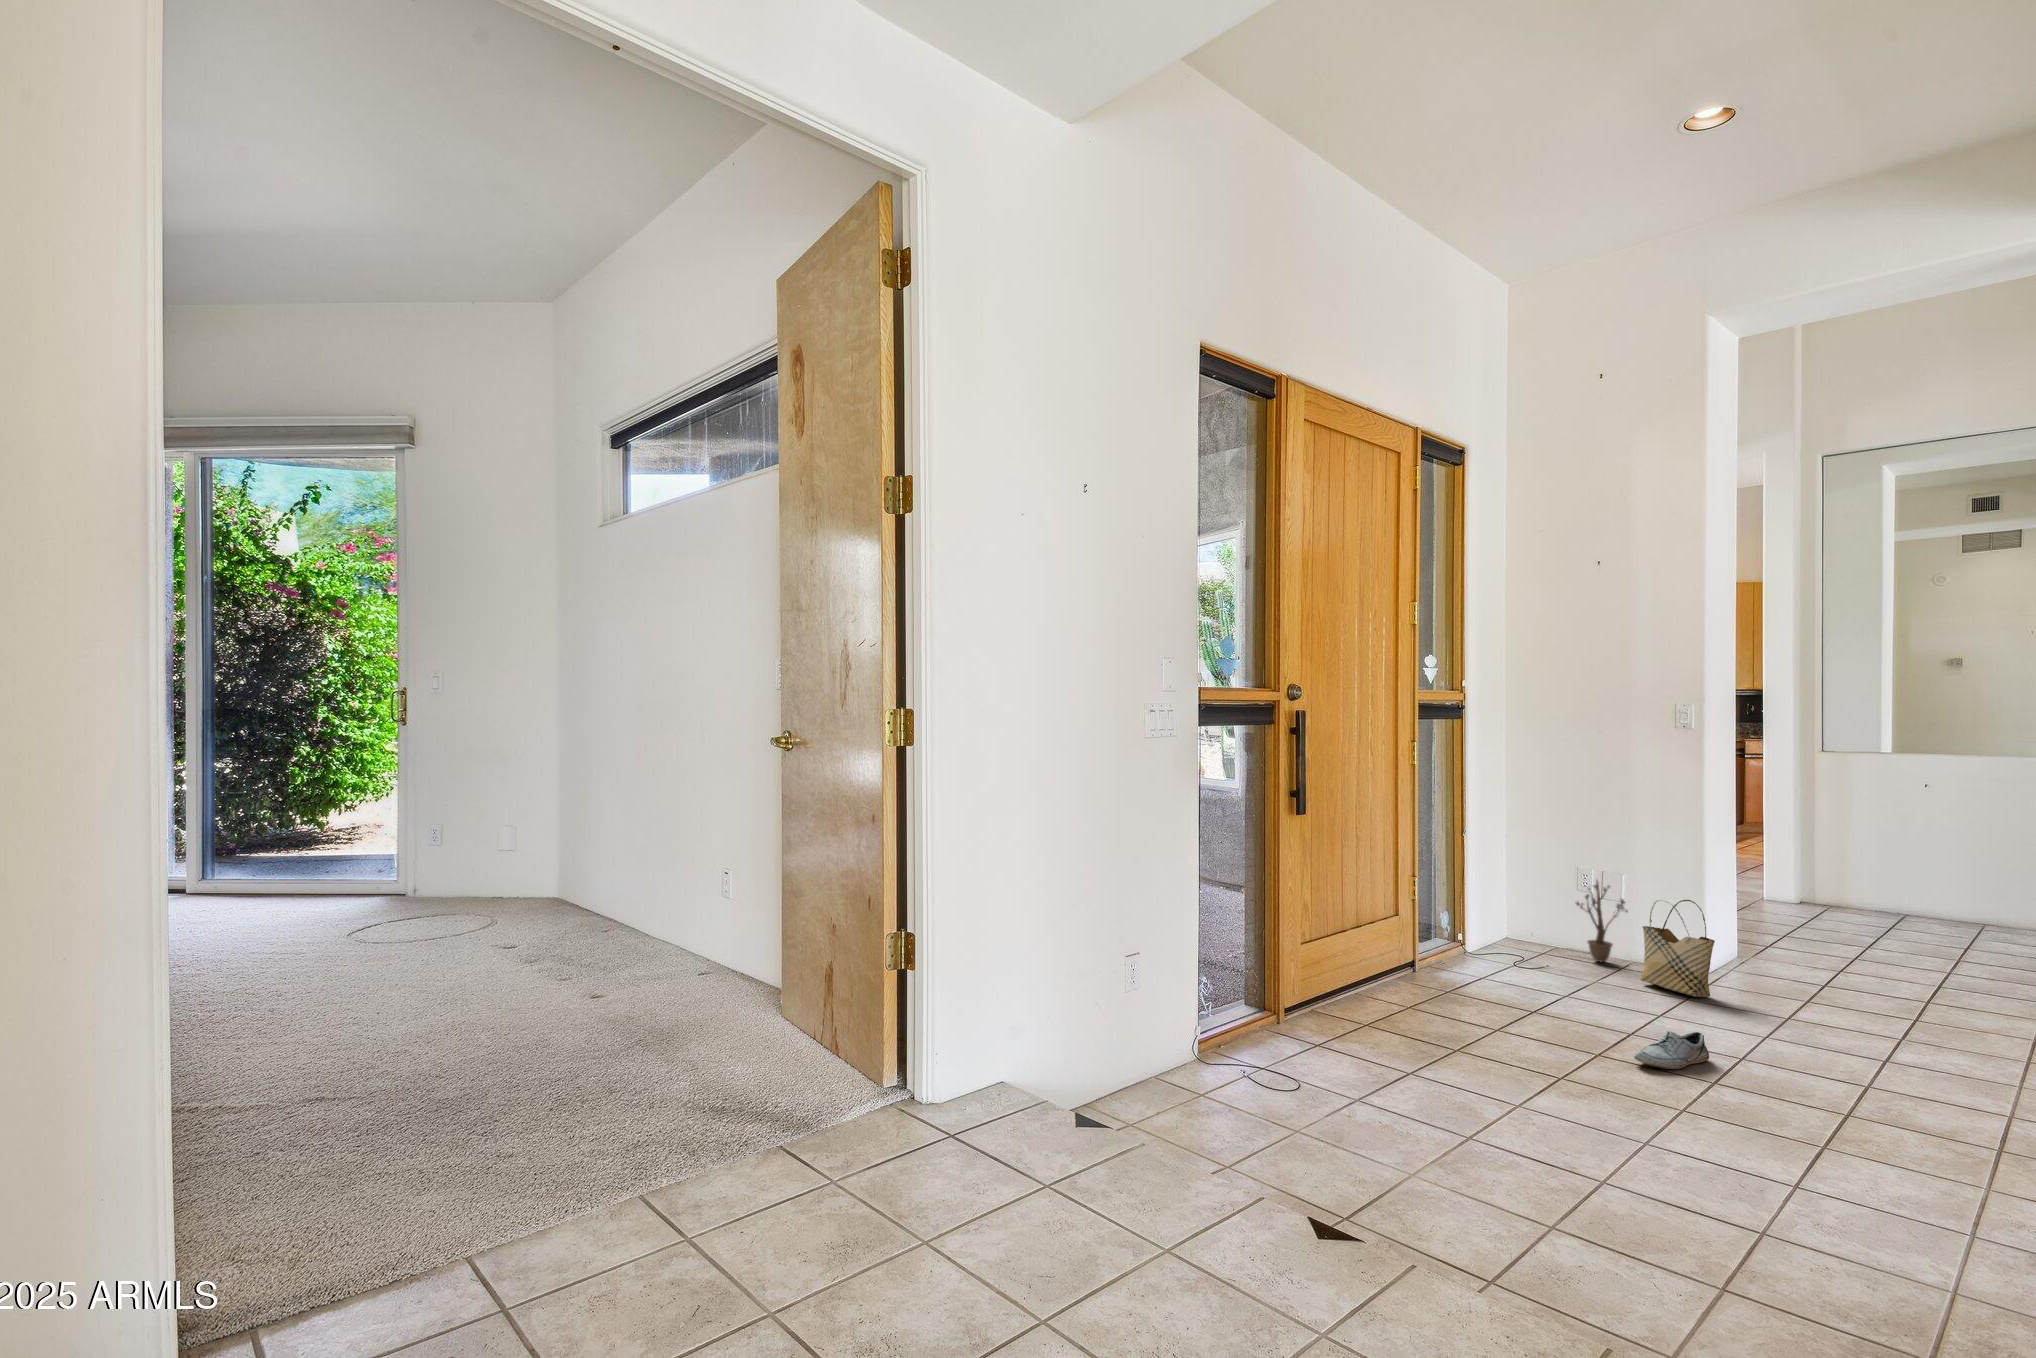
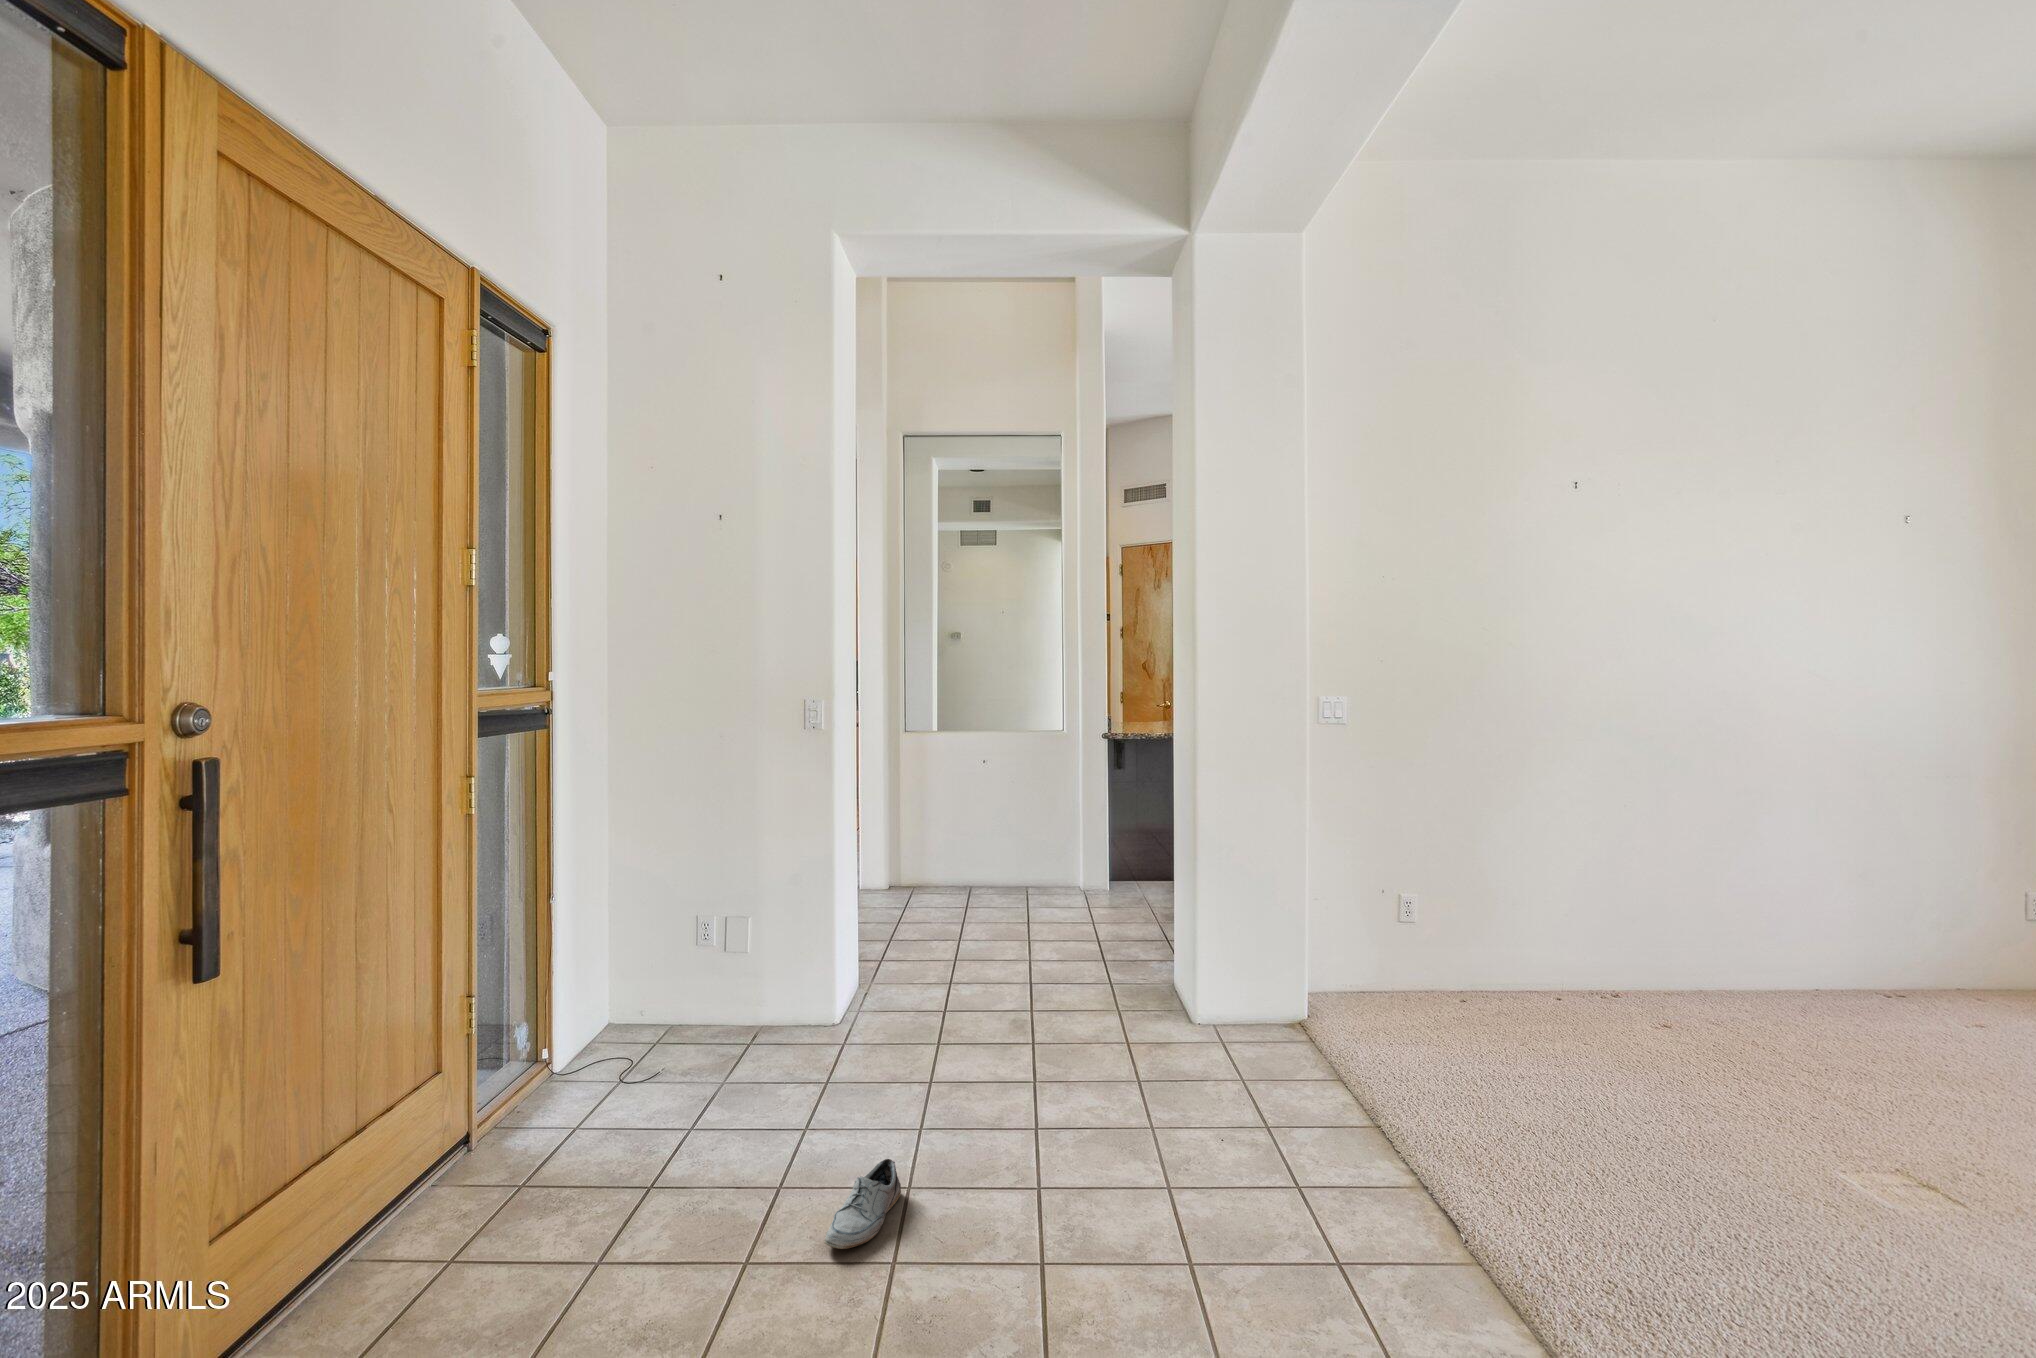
decorative plant: present [1567,881,1628,962] -> none [685,930,759,1036]
woven basket: present [1641,900,1715,997] -> none [781,944,861,1066]

